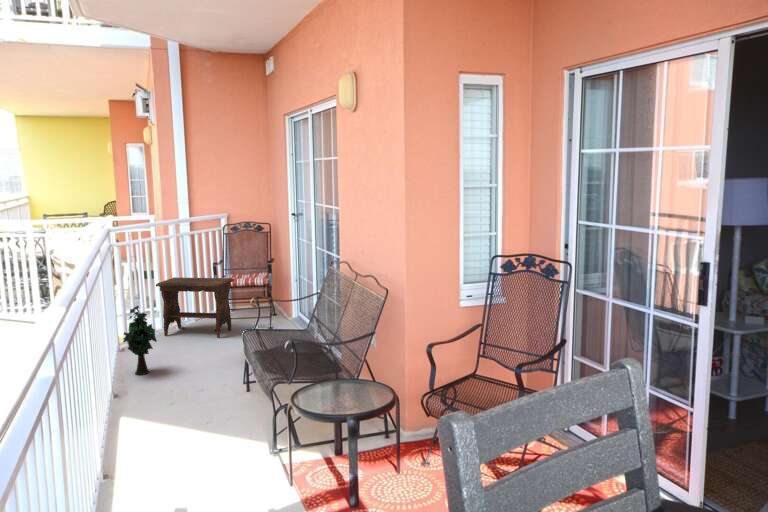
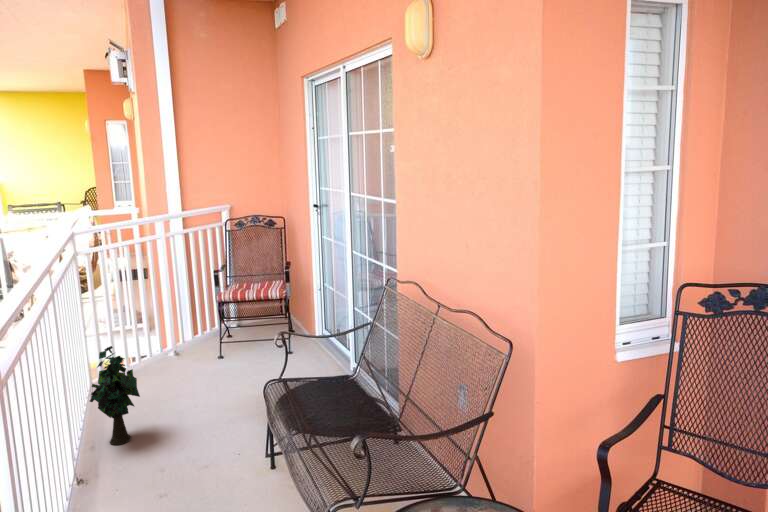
footstool: present [156,277,234,338] -> none [139,291,242,372]

